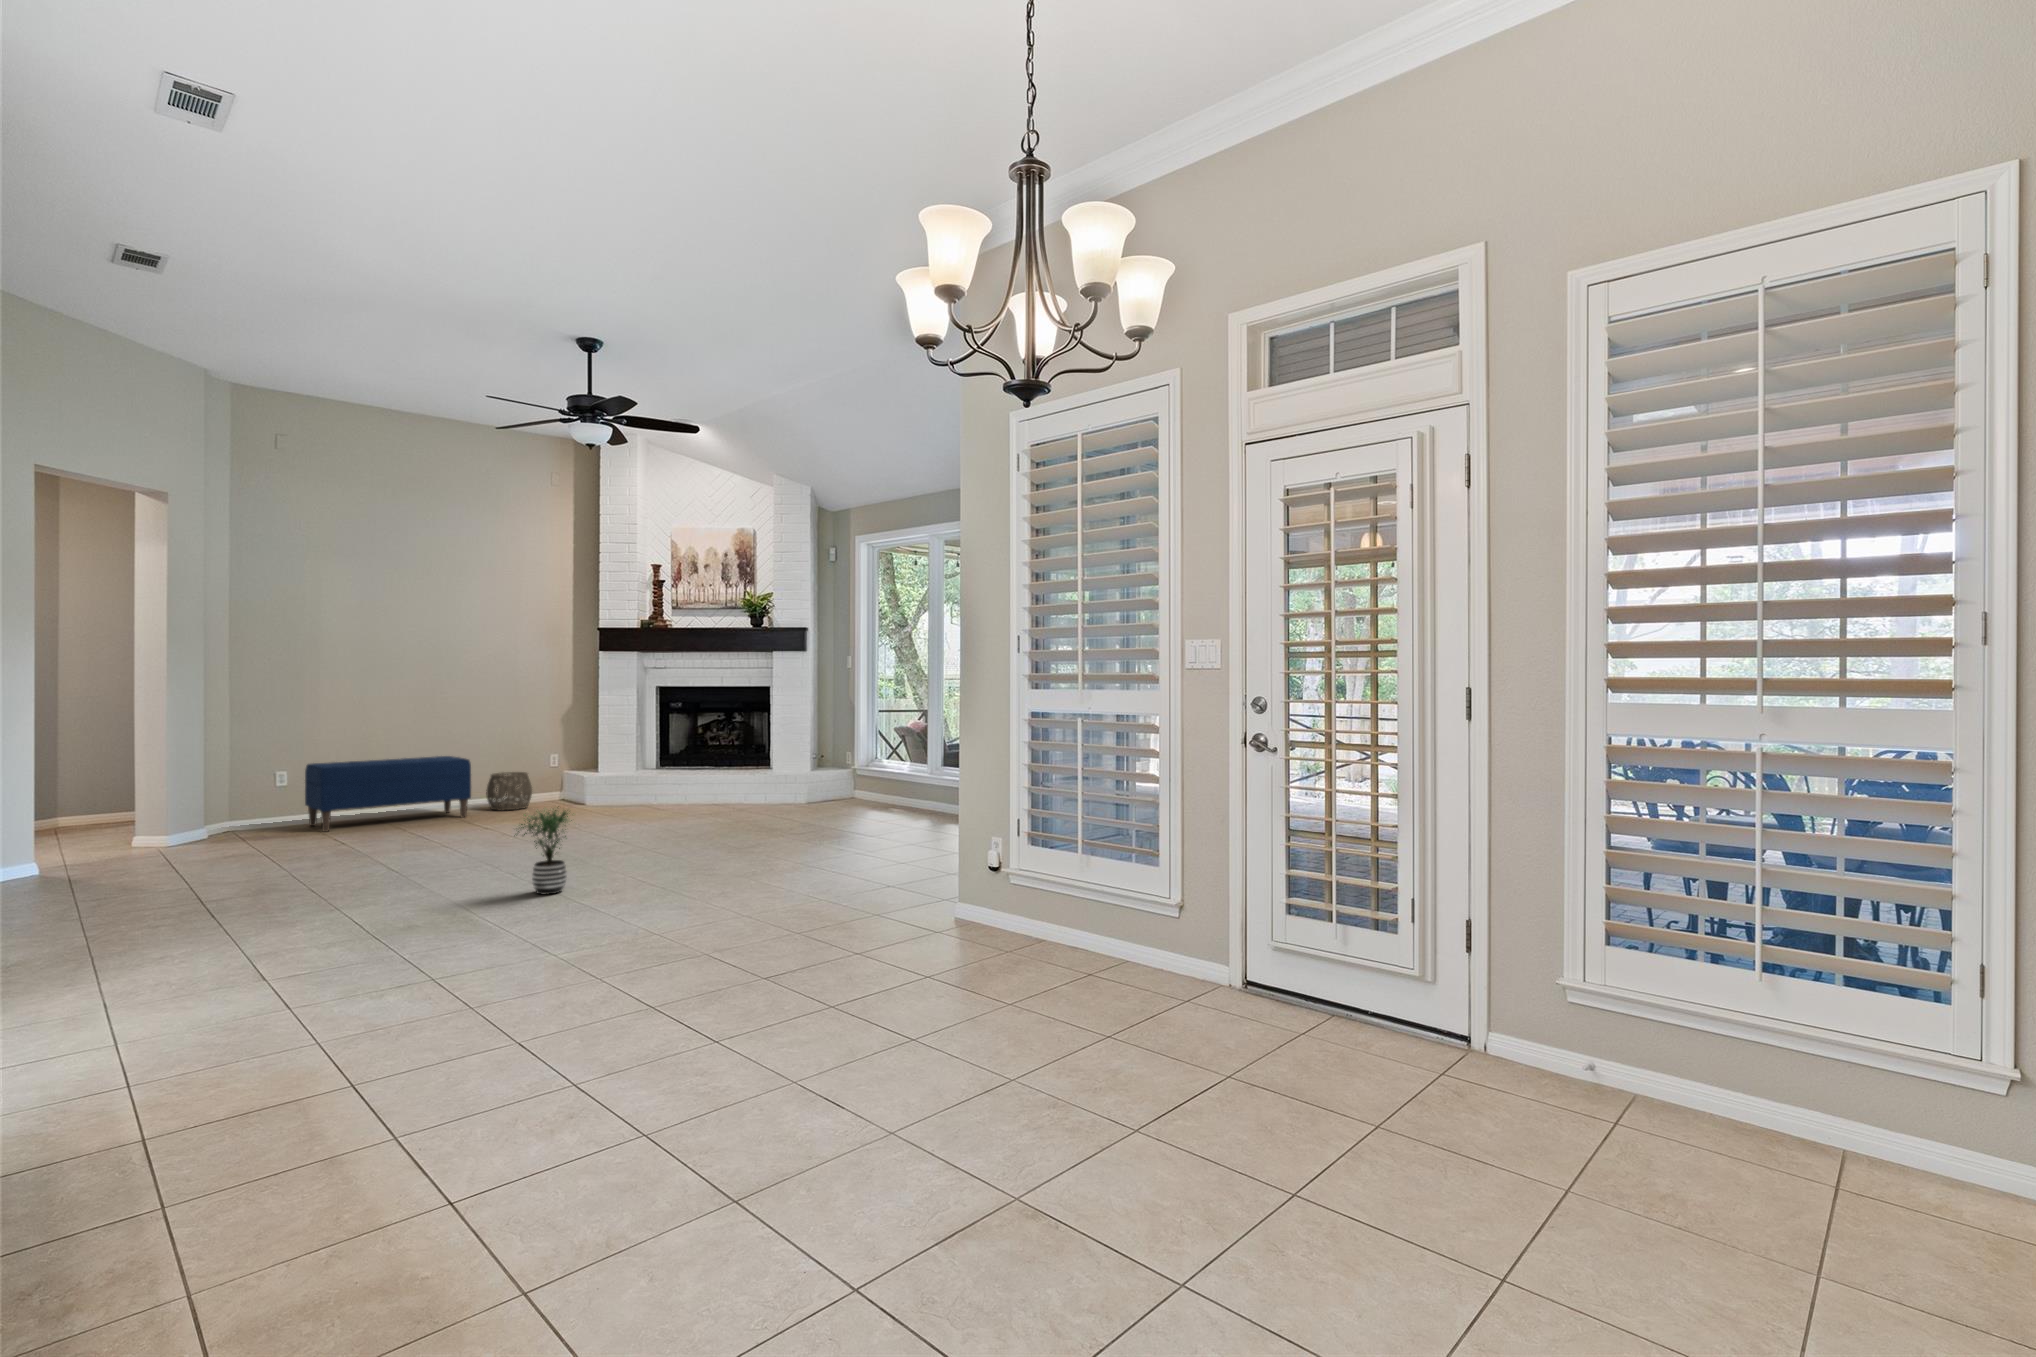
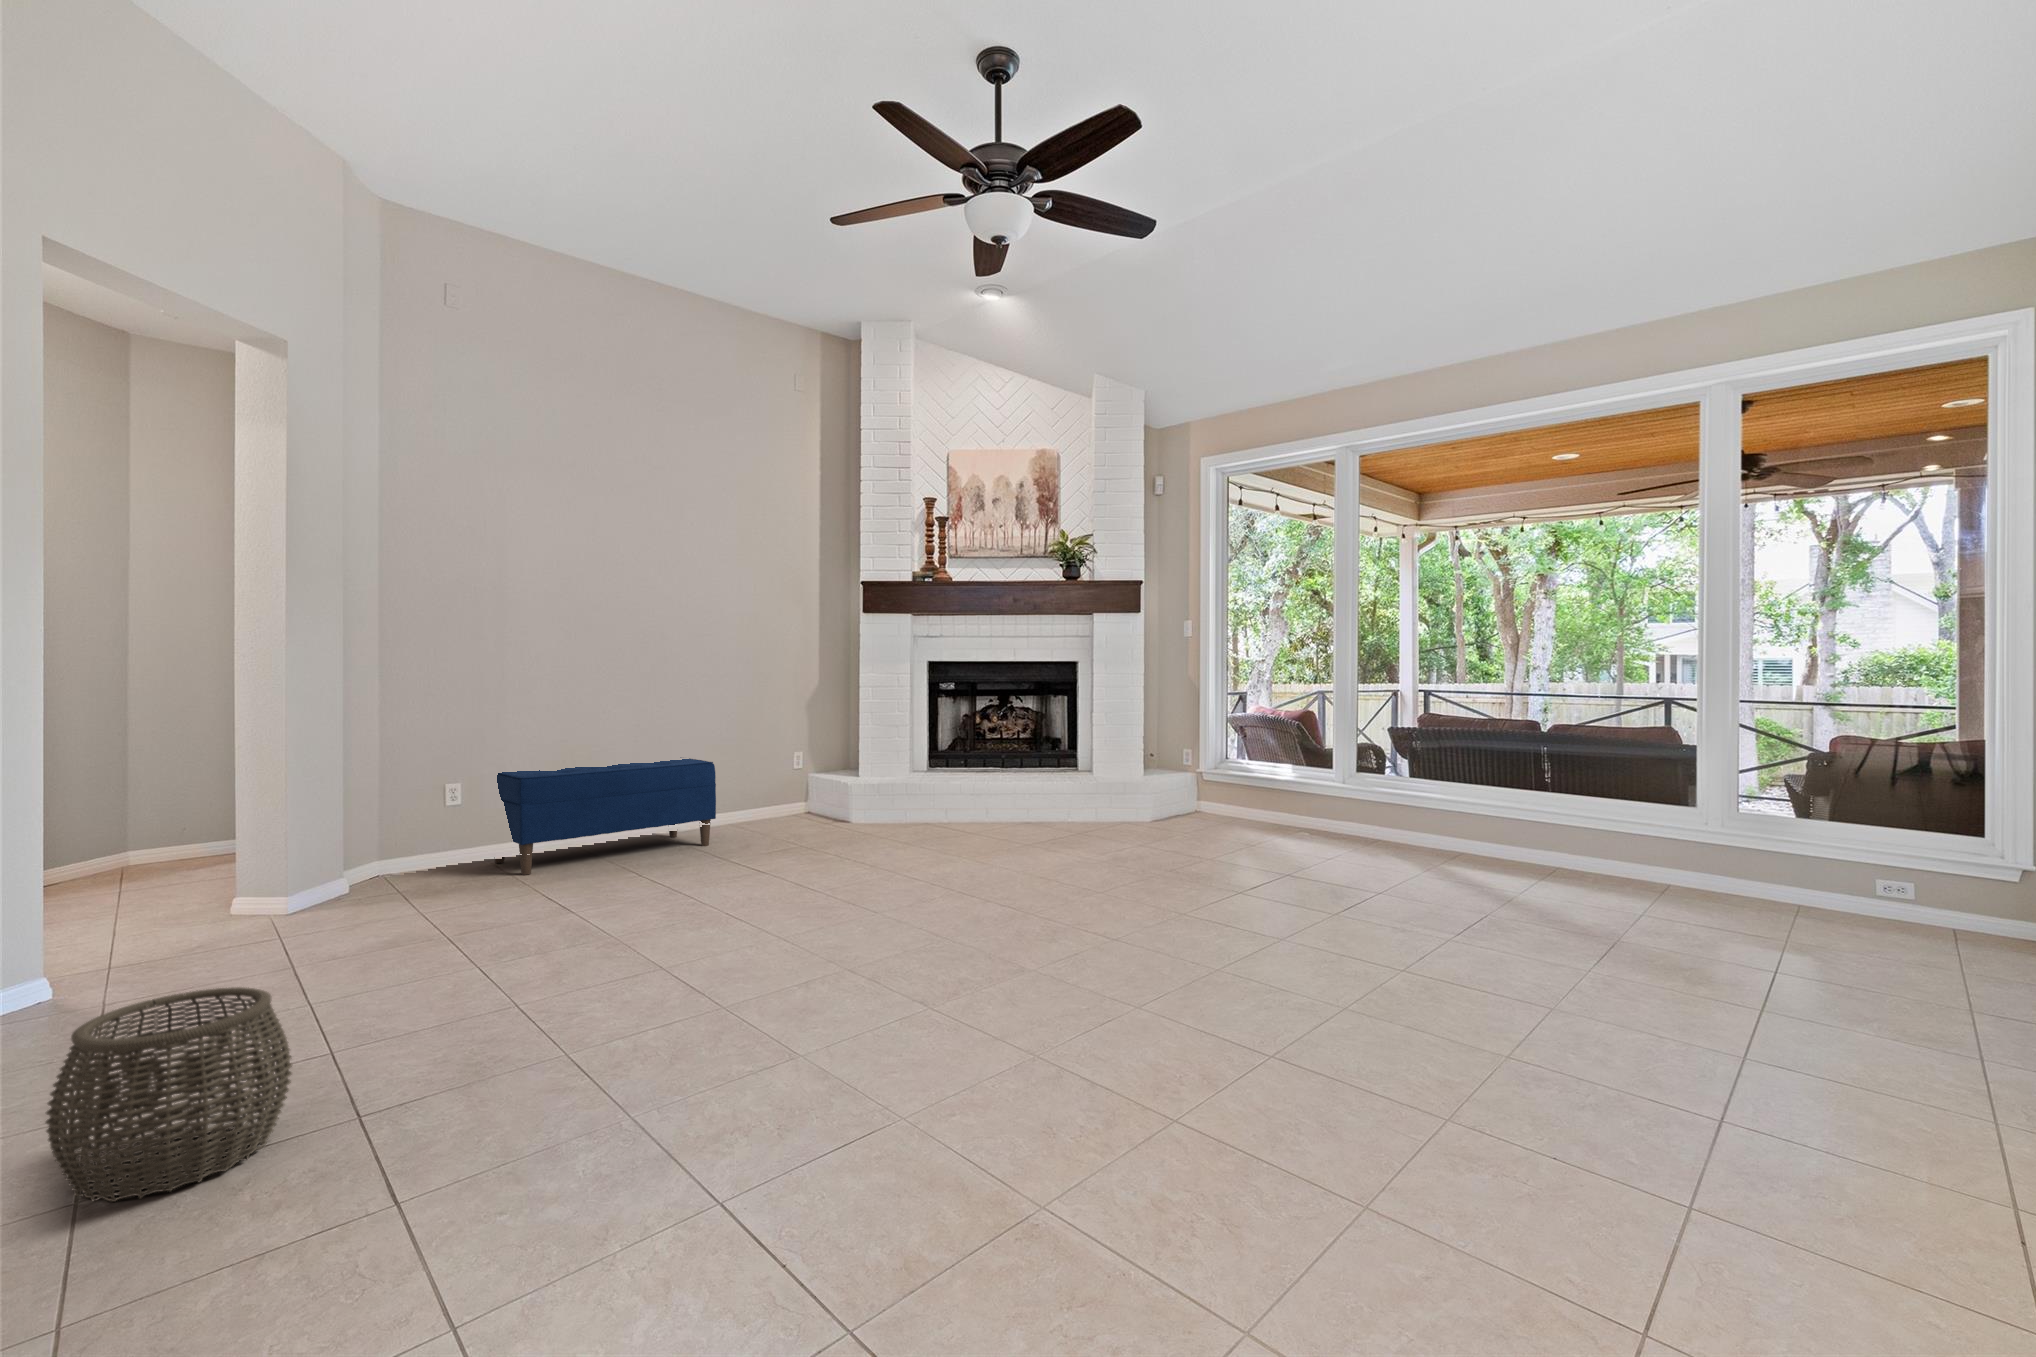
woven basket: present [486,772,532,811] -> present [46,987,292,1202]
potted plant: present [514,809,572,895] -> none [1040,871,1159,1062]

